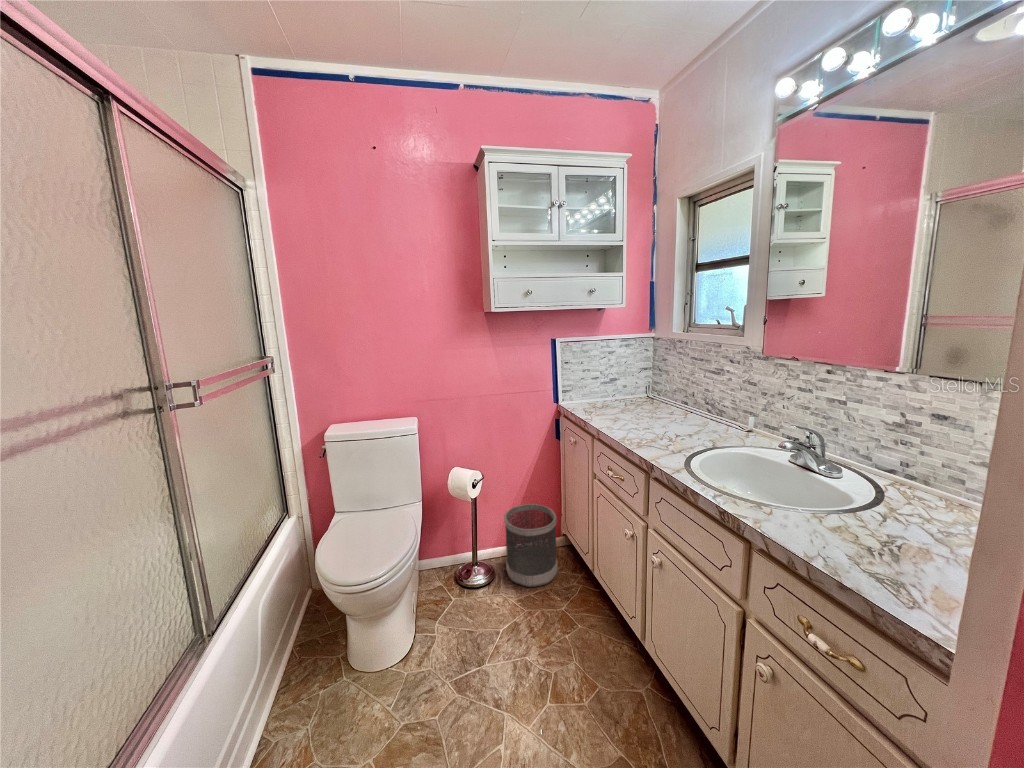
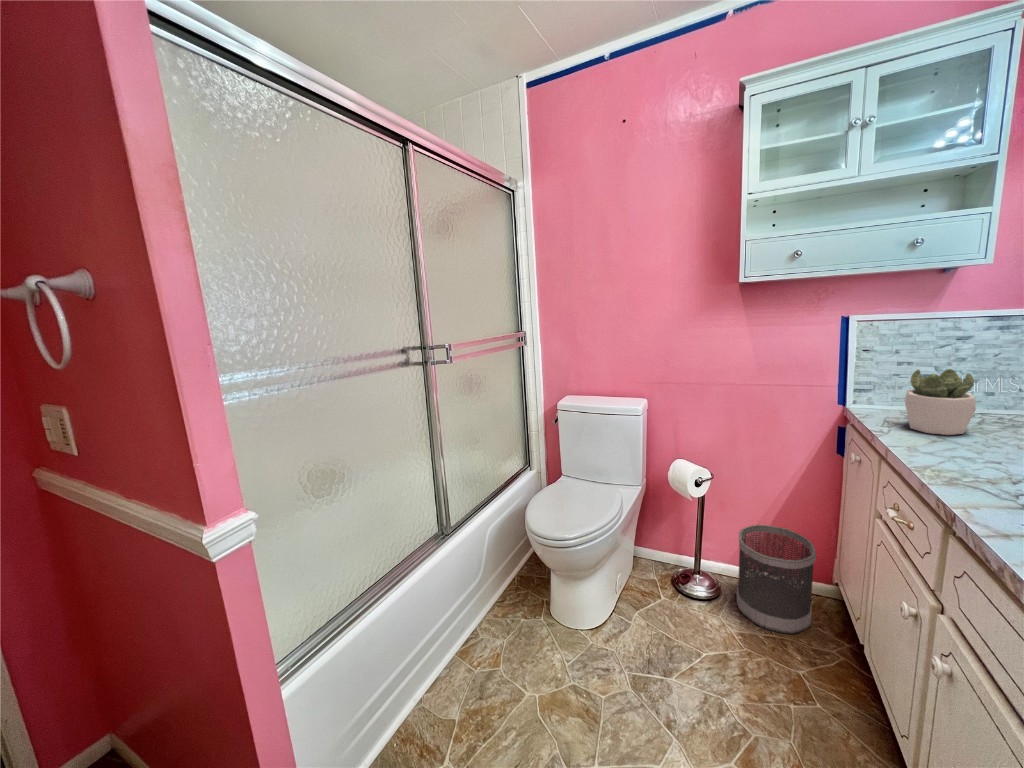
succulent plant: none [595,373,629,416] -> present [905,369,976,435]

